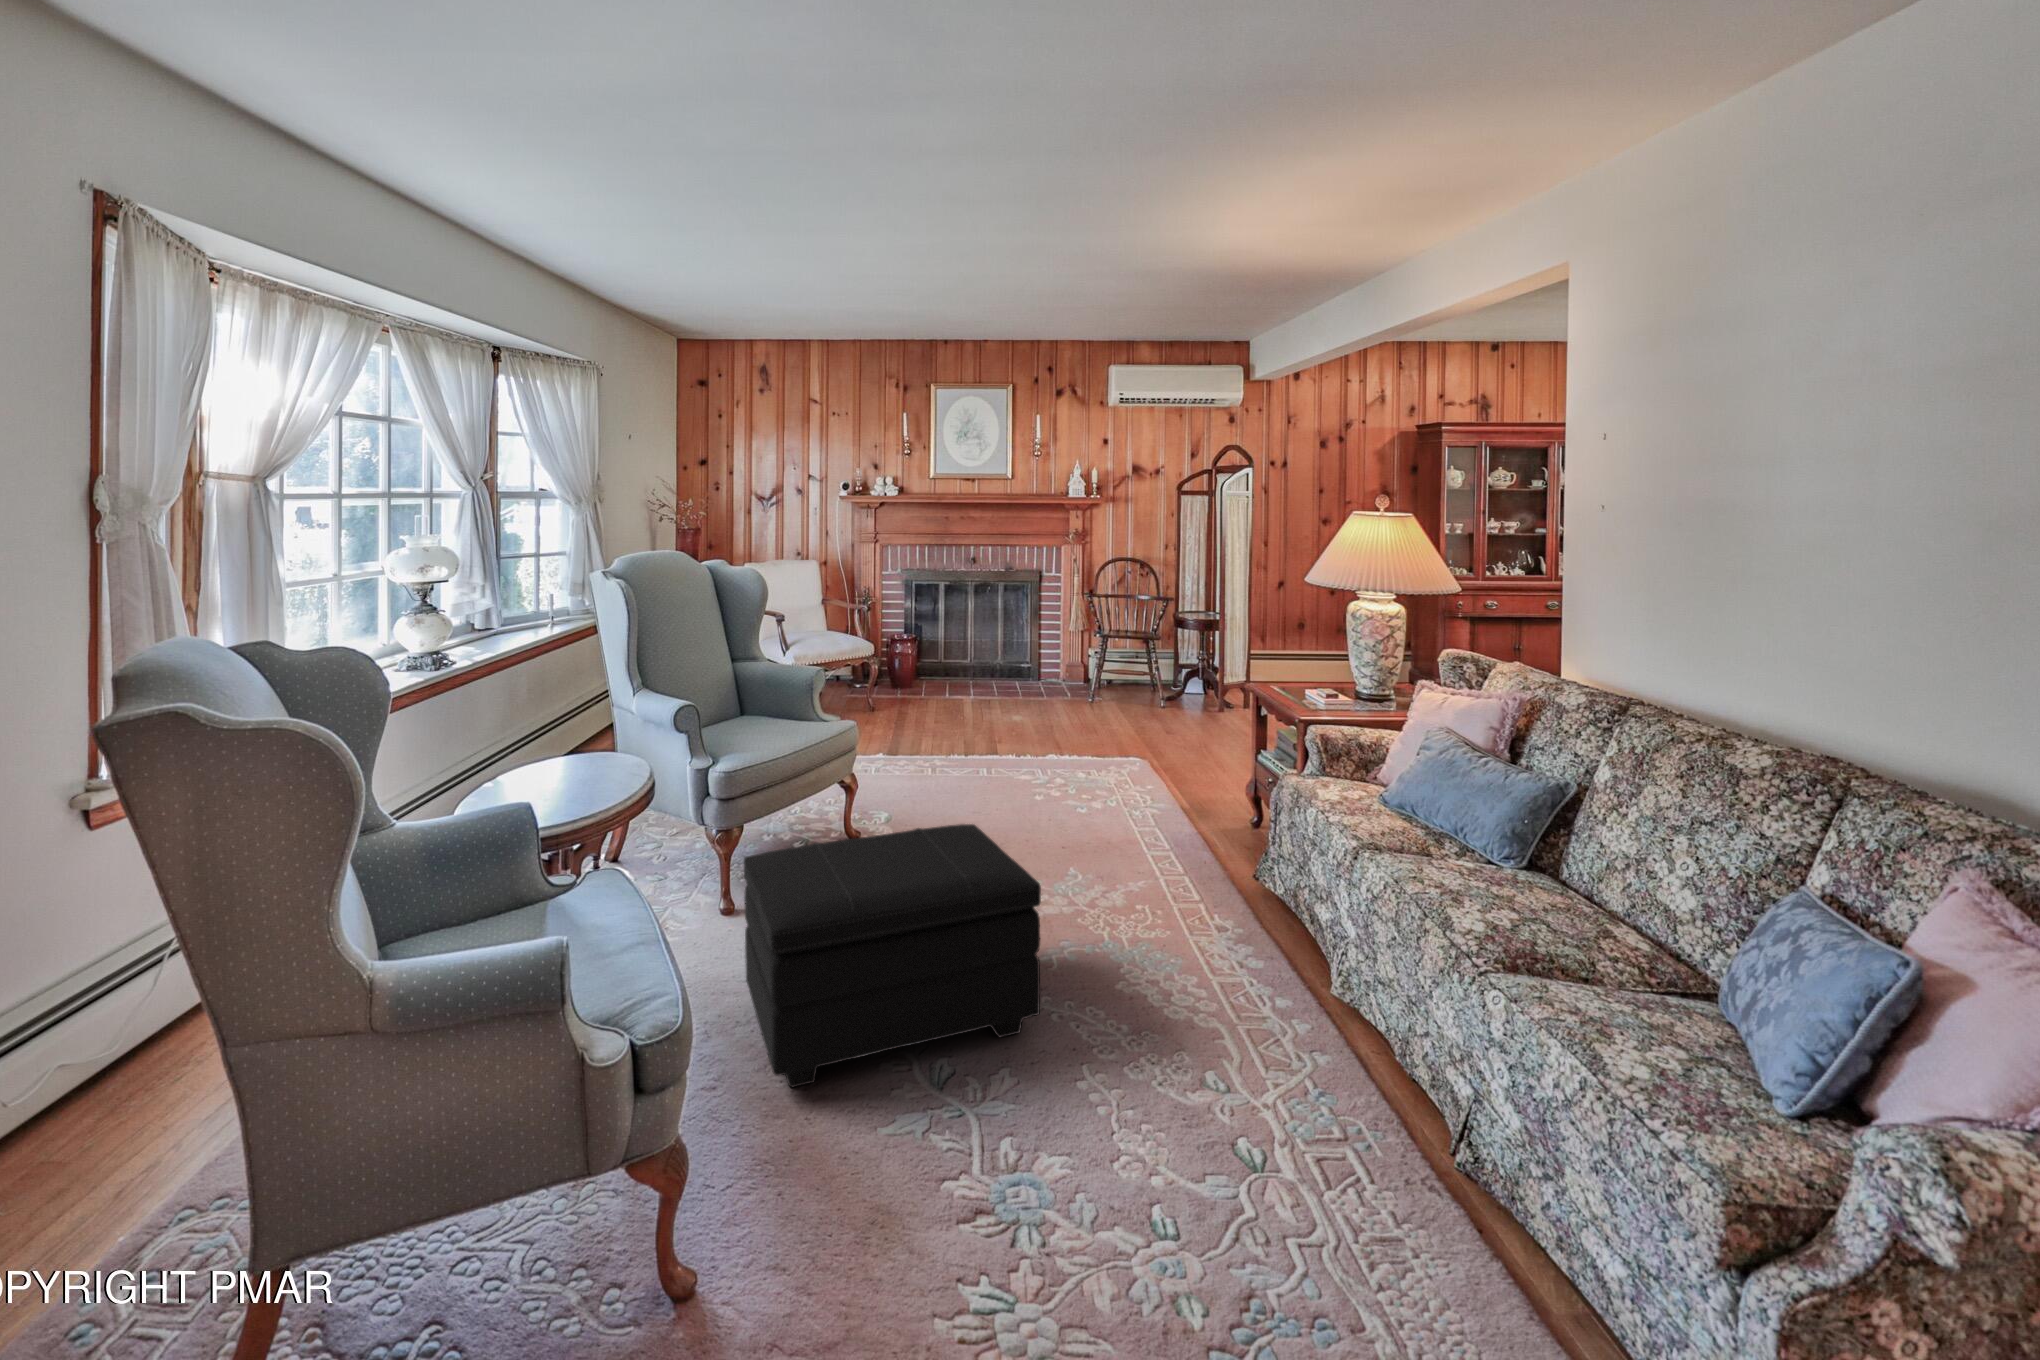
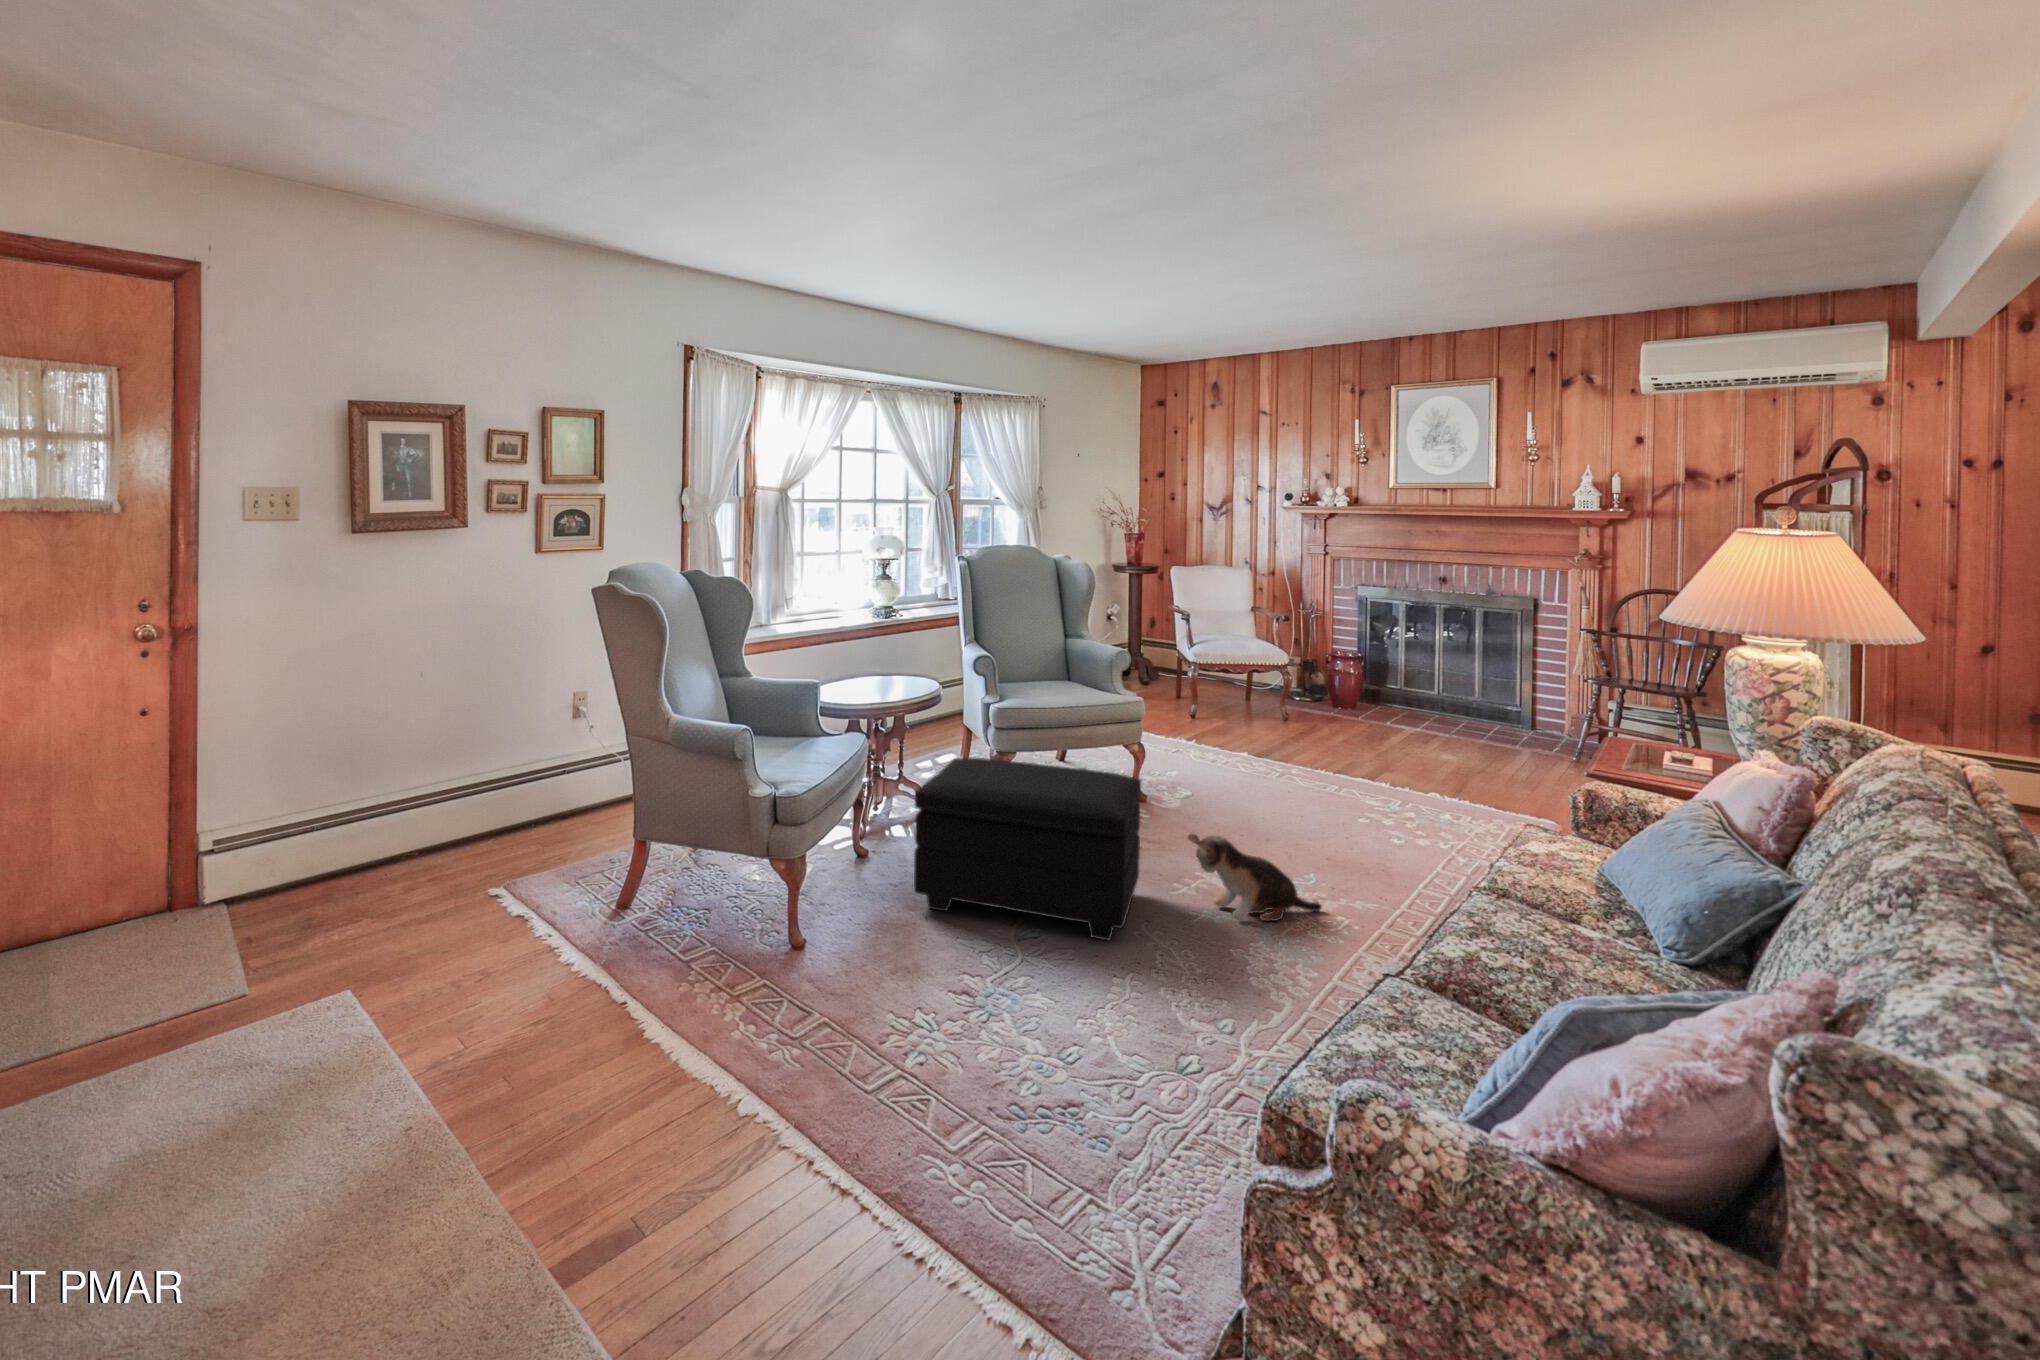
plush toy: none [1032,865,1125,948] -> present [1188,834,1322,921]

